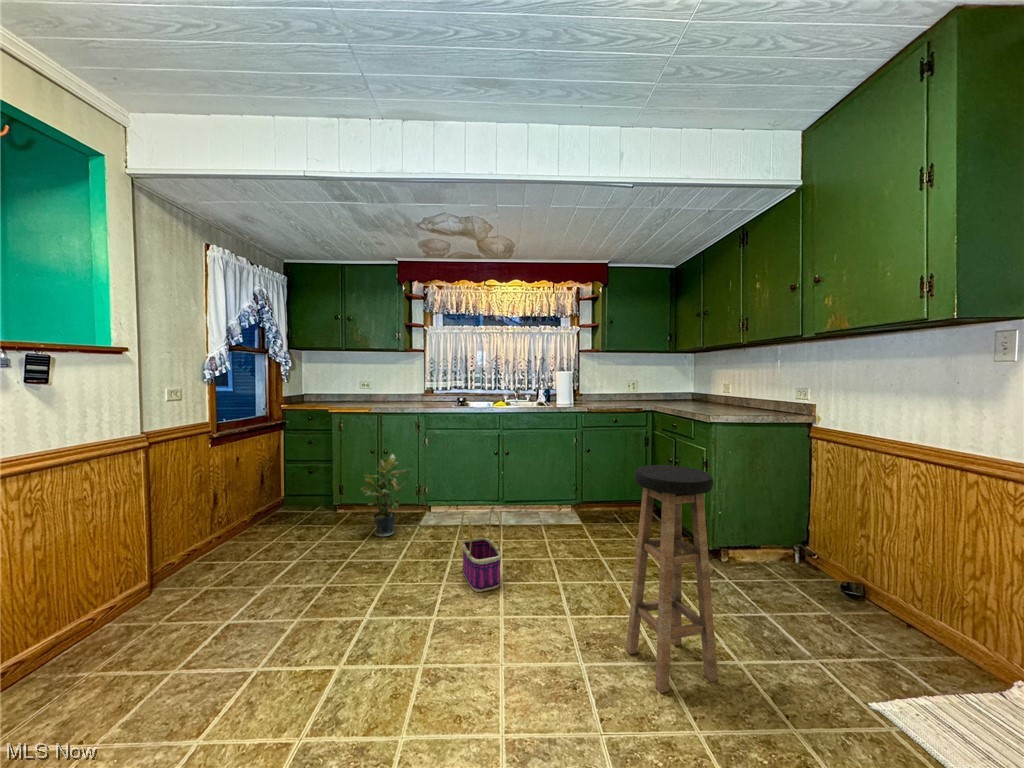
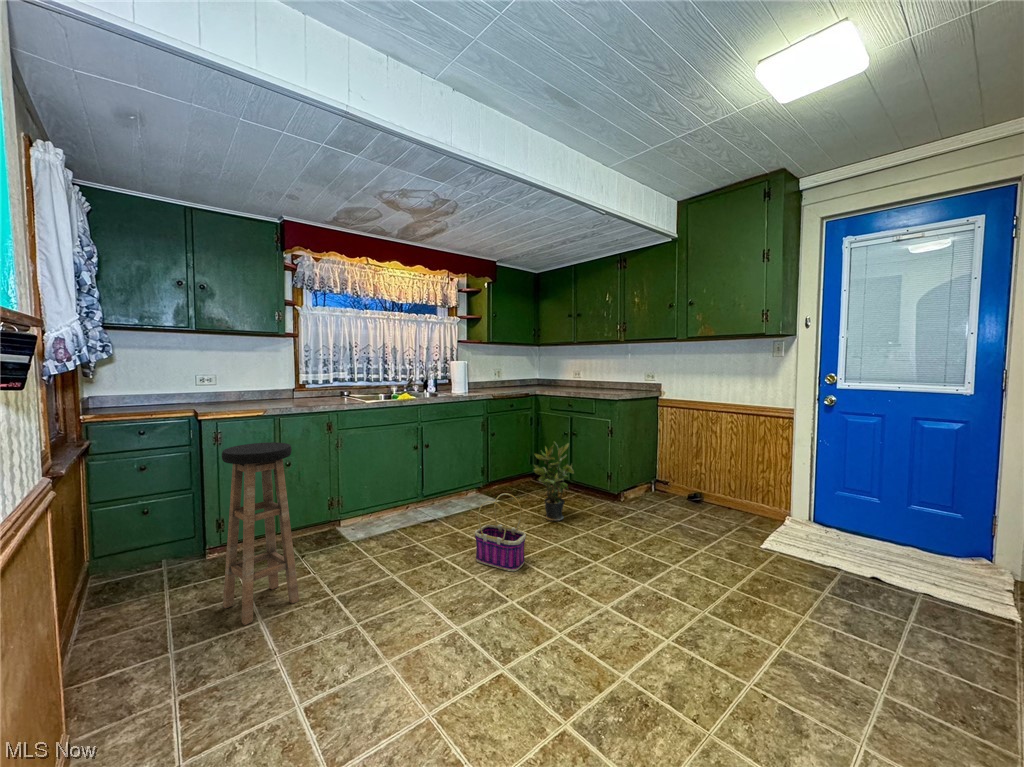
potted plant: present [361,454,406,537] -> present [534,442,574,521]
bar stool: present [626,465,718,693] -> present [222,442,299,625]

